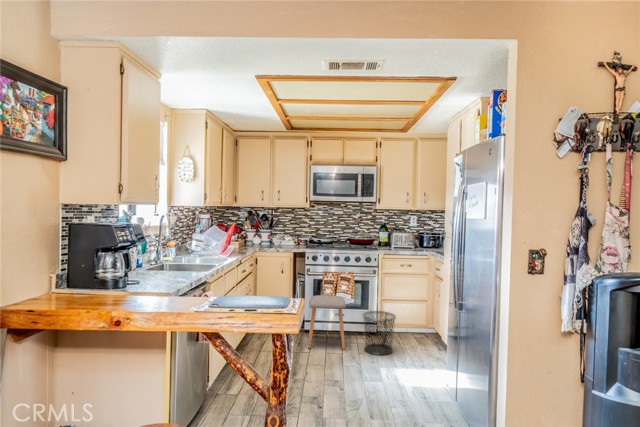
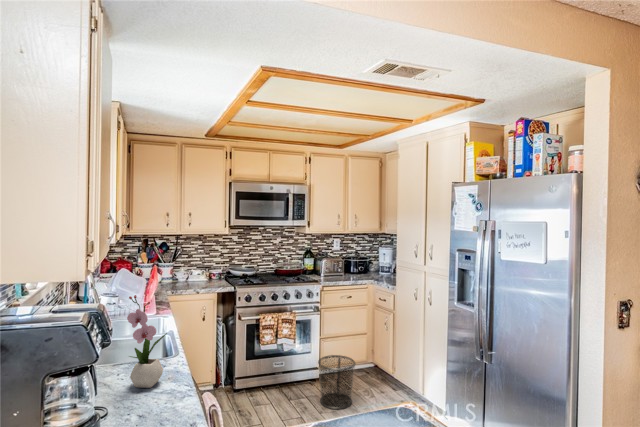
flower arrangement: none [161,221,189,279] -> present [127,295,167,388]
stool: present [308,295,346,350] -> none [246,343,300,418]

